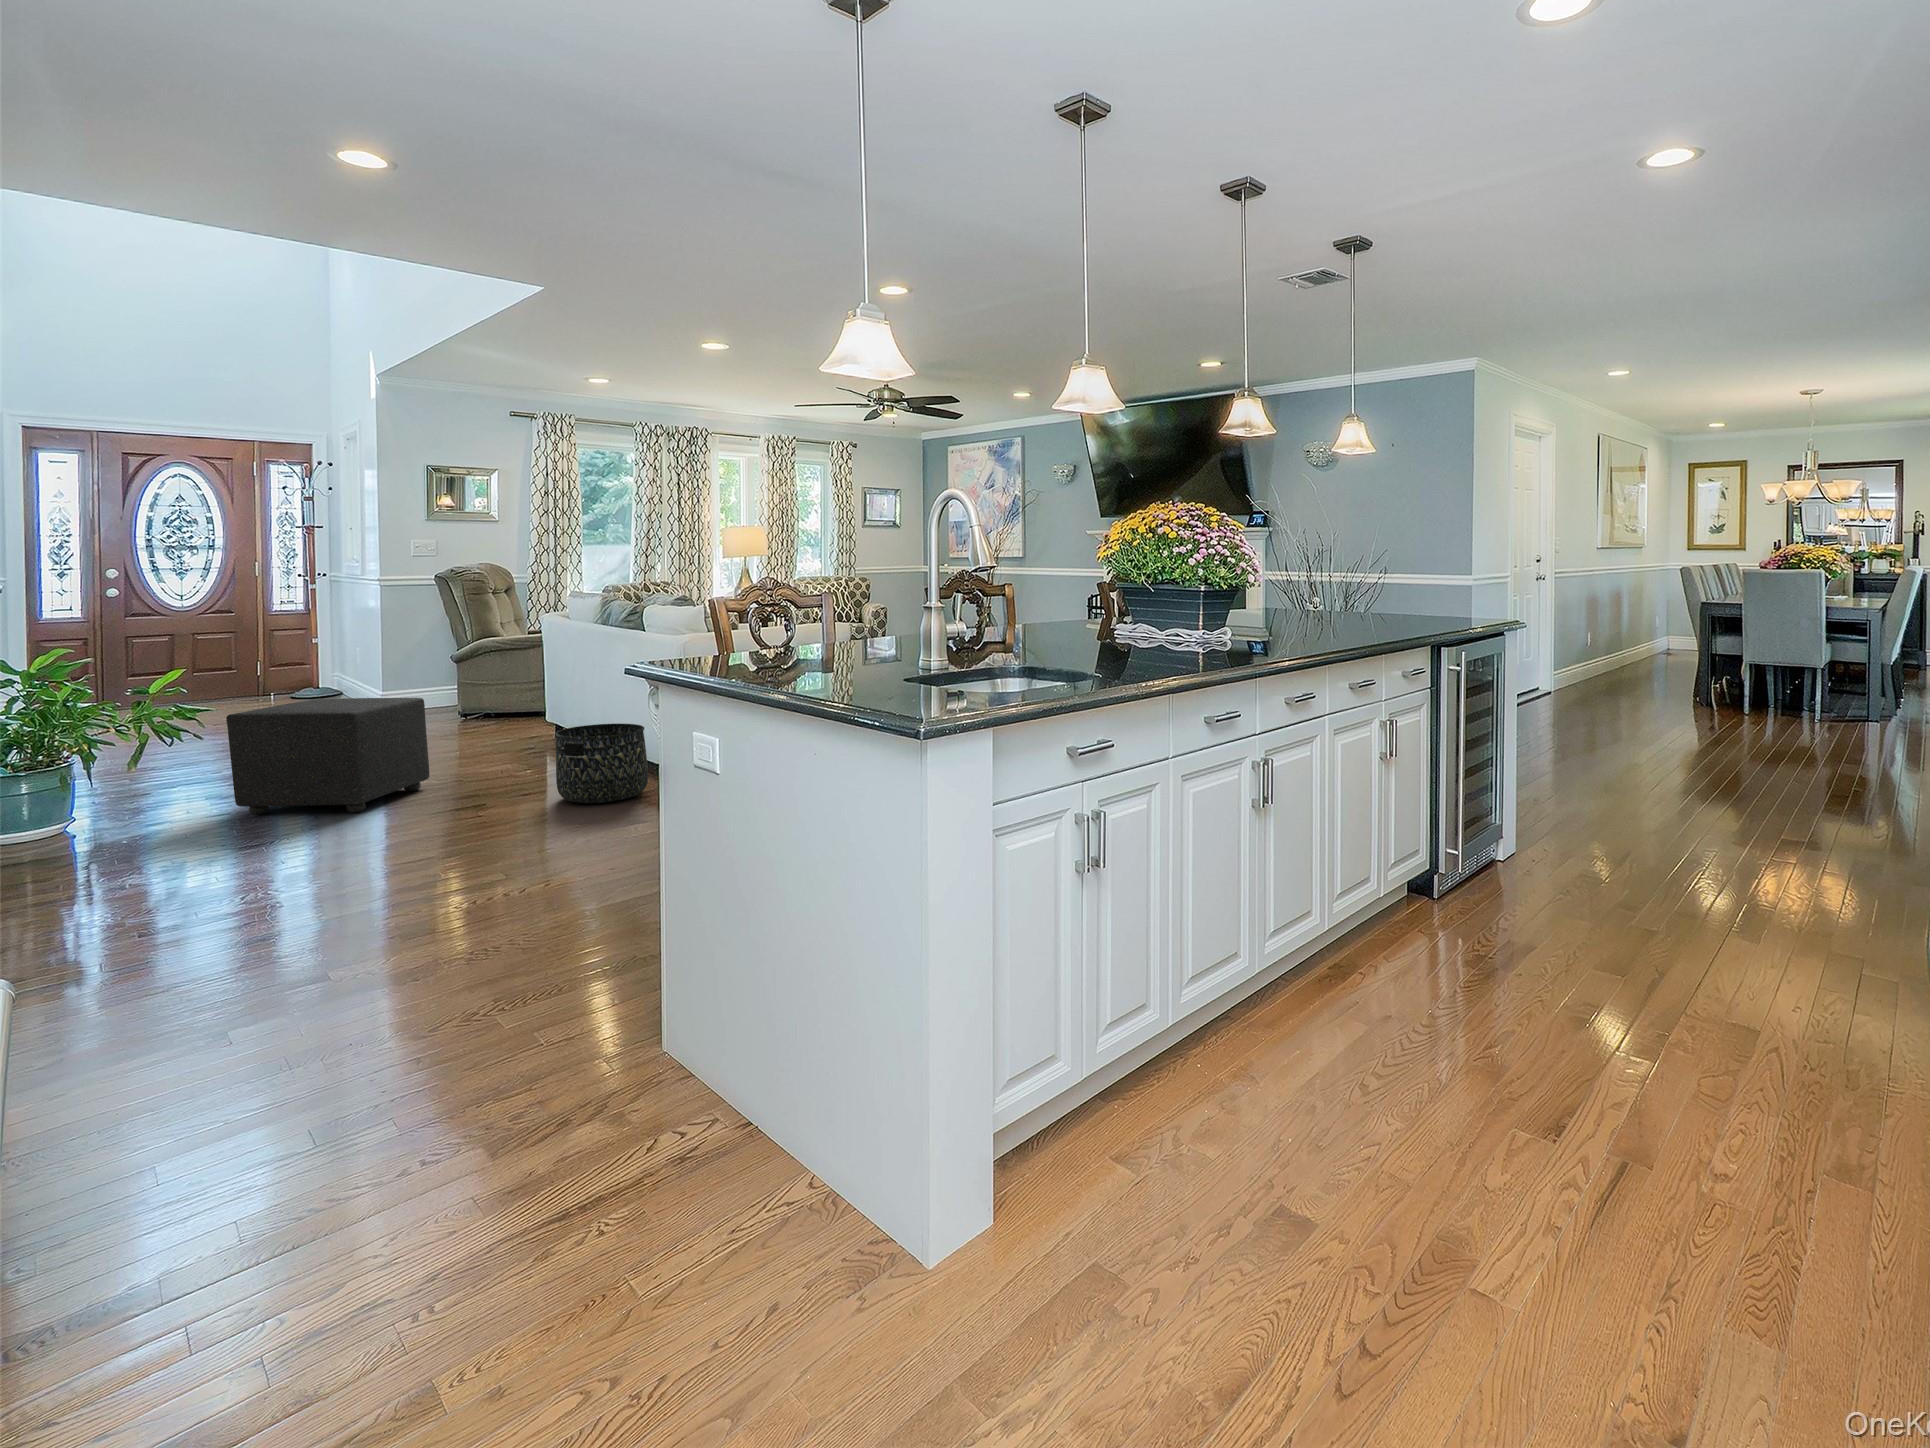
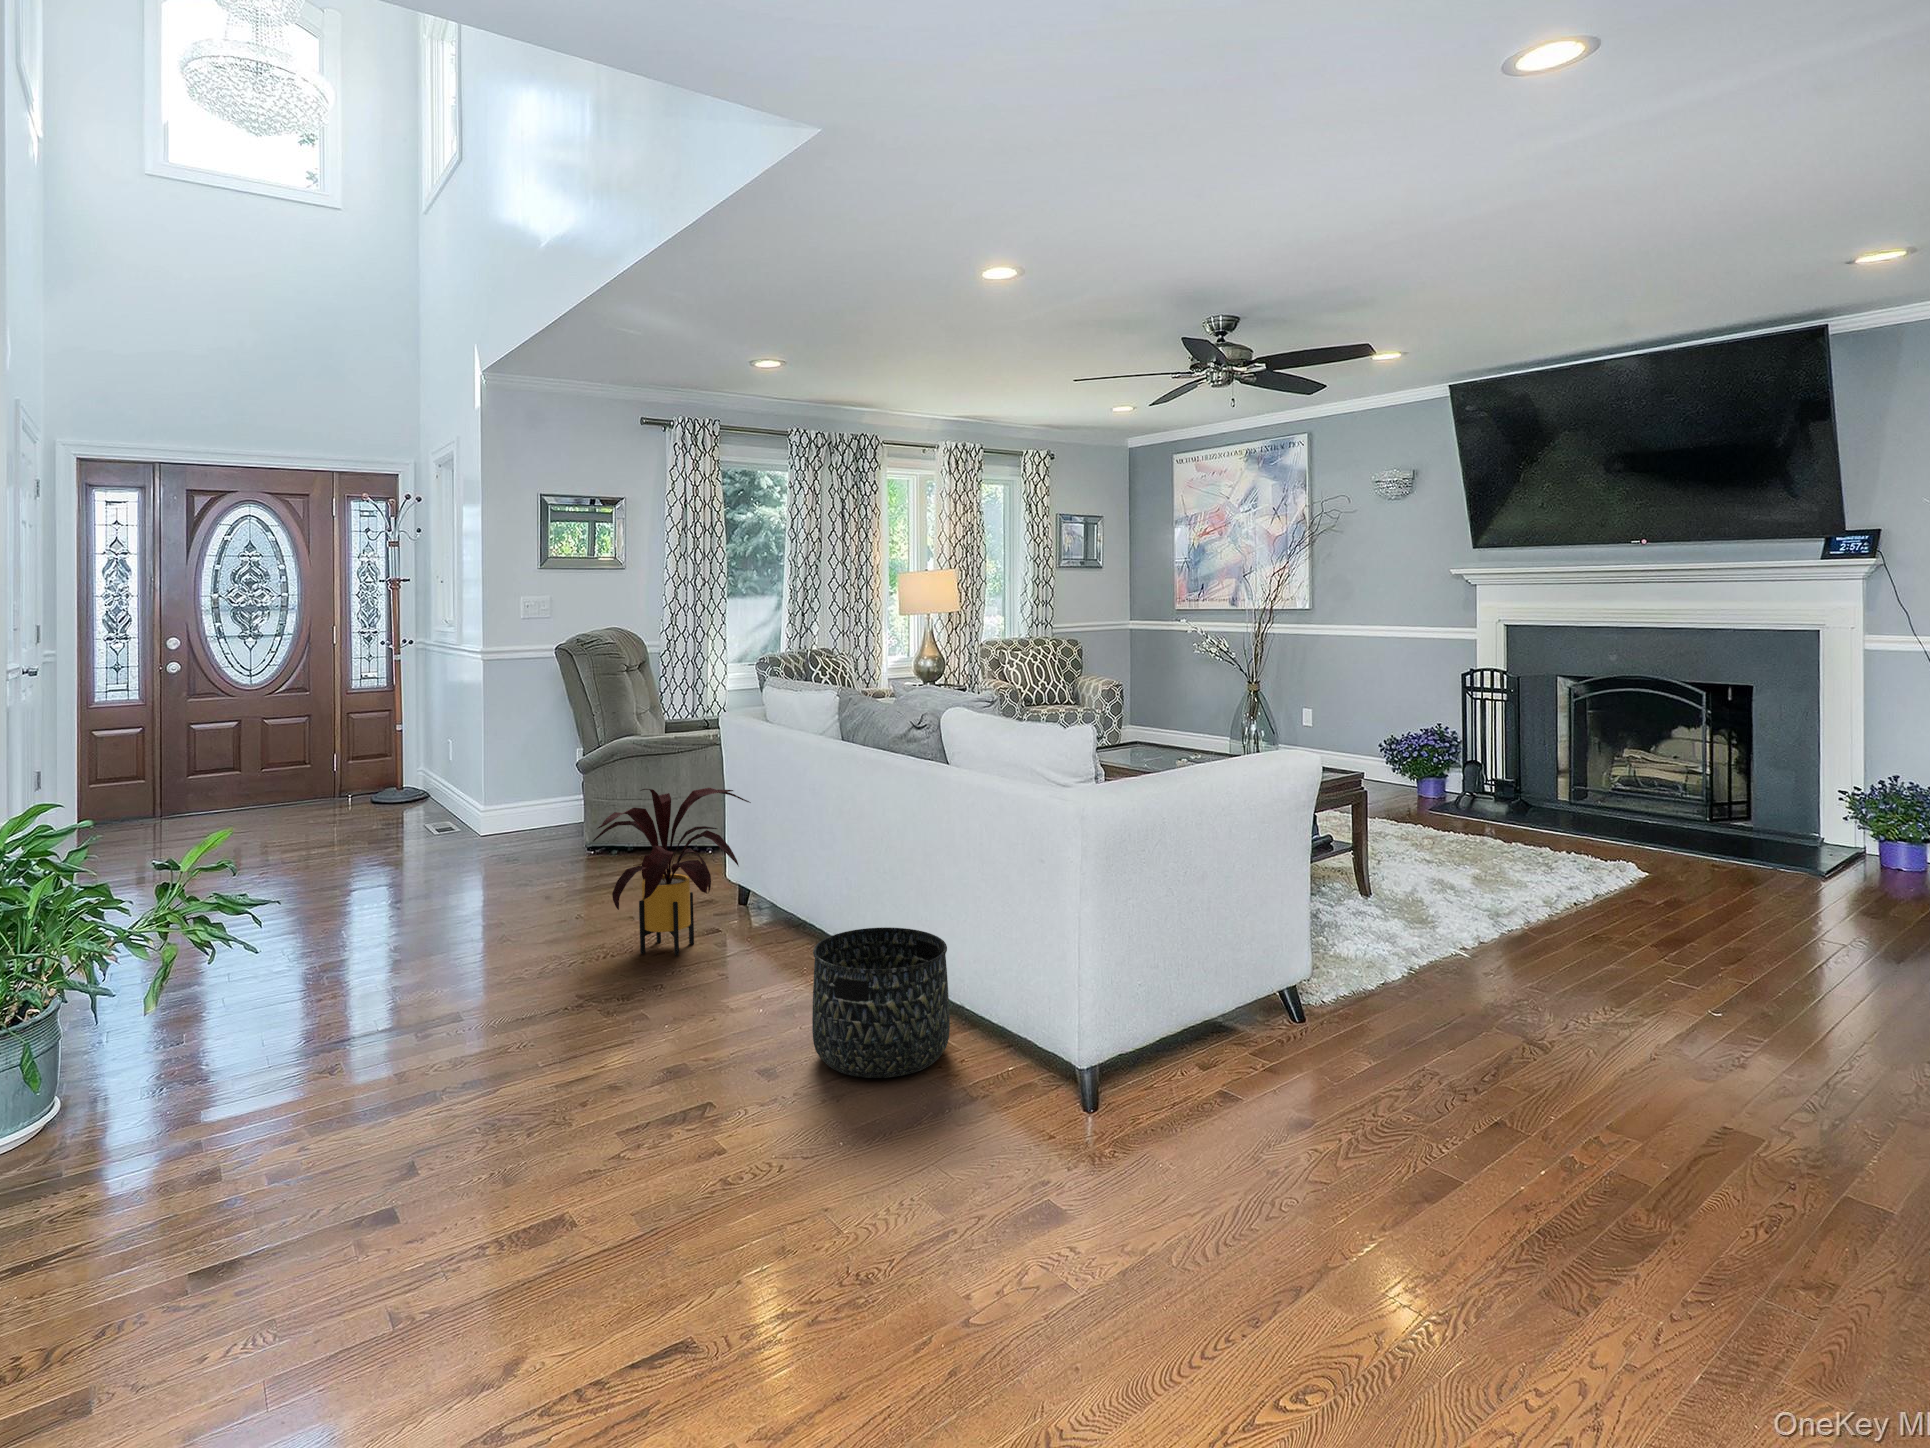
house plant: none [429,652,556,764] -> present [593,788,751,956]
ottoman: present [226,698,430,815] -> none [338,873,603,1079]

